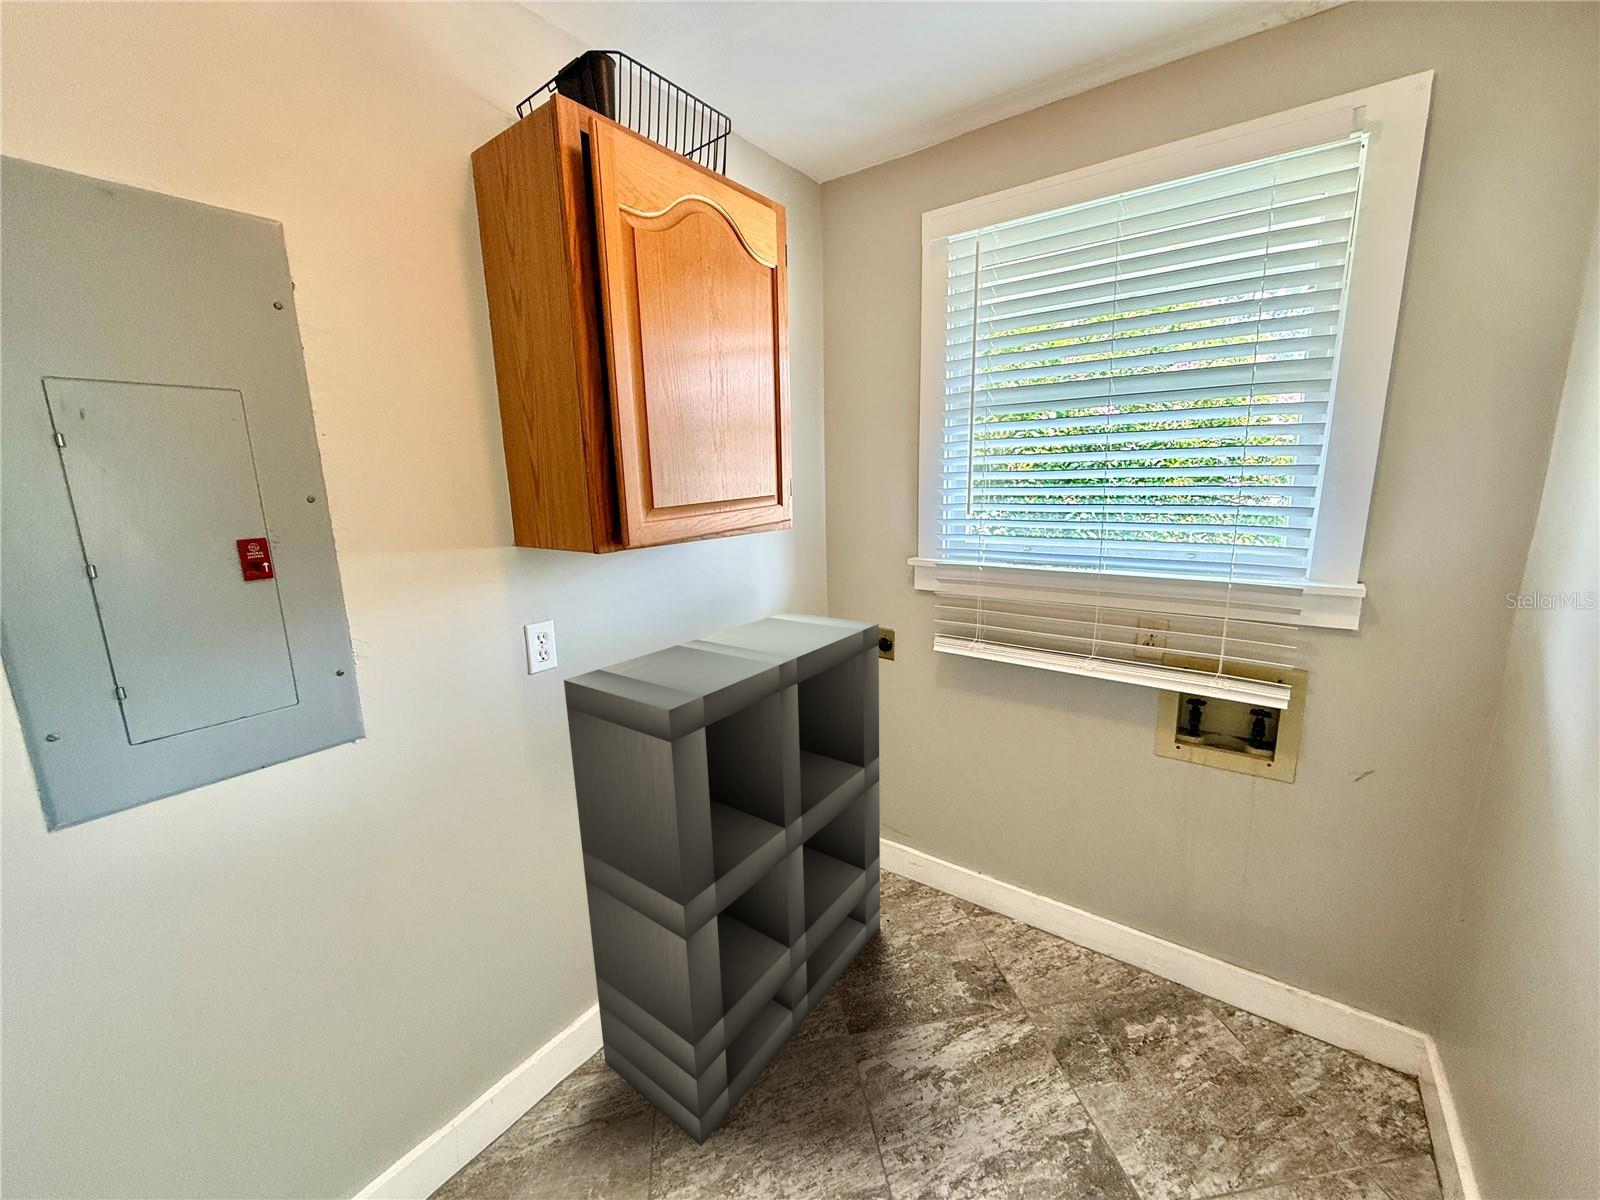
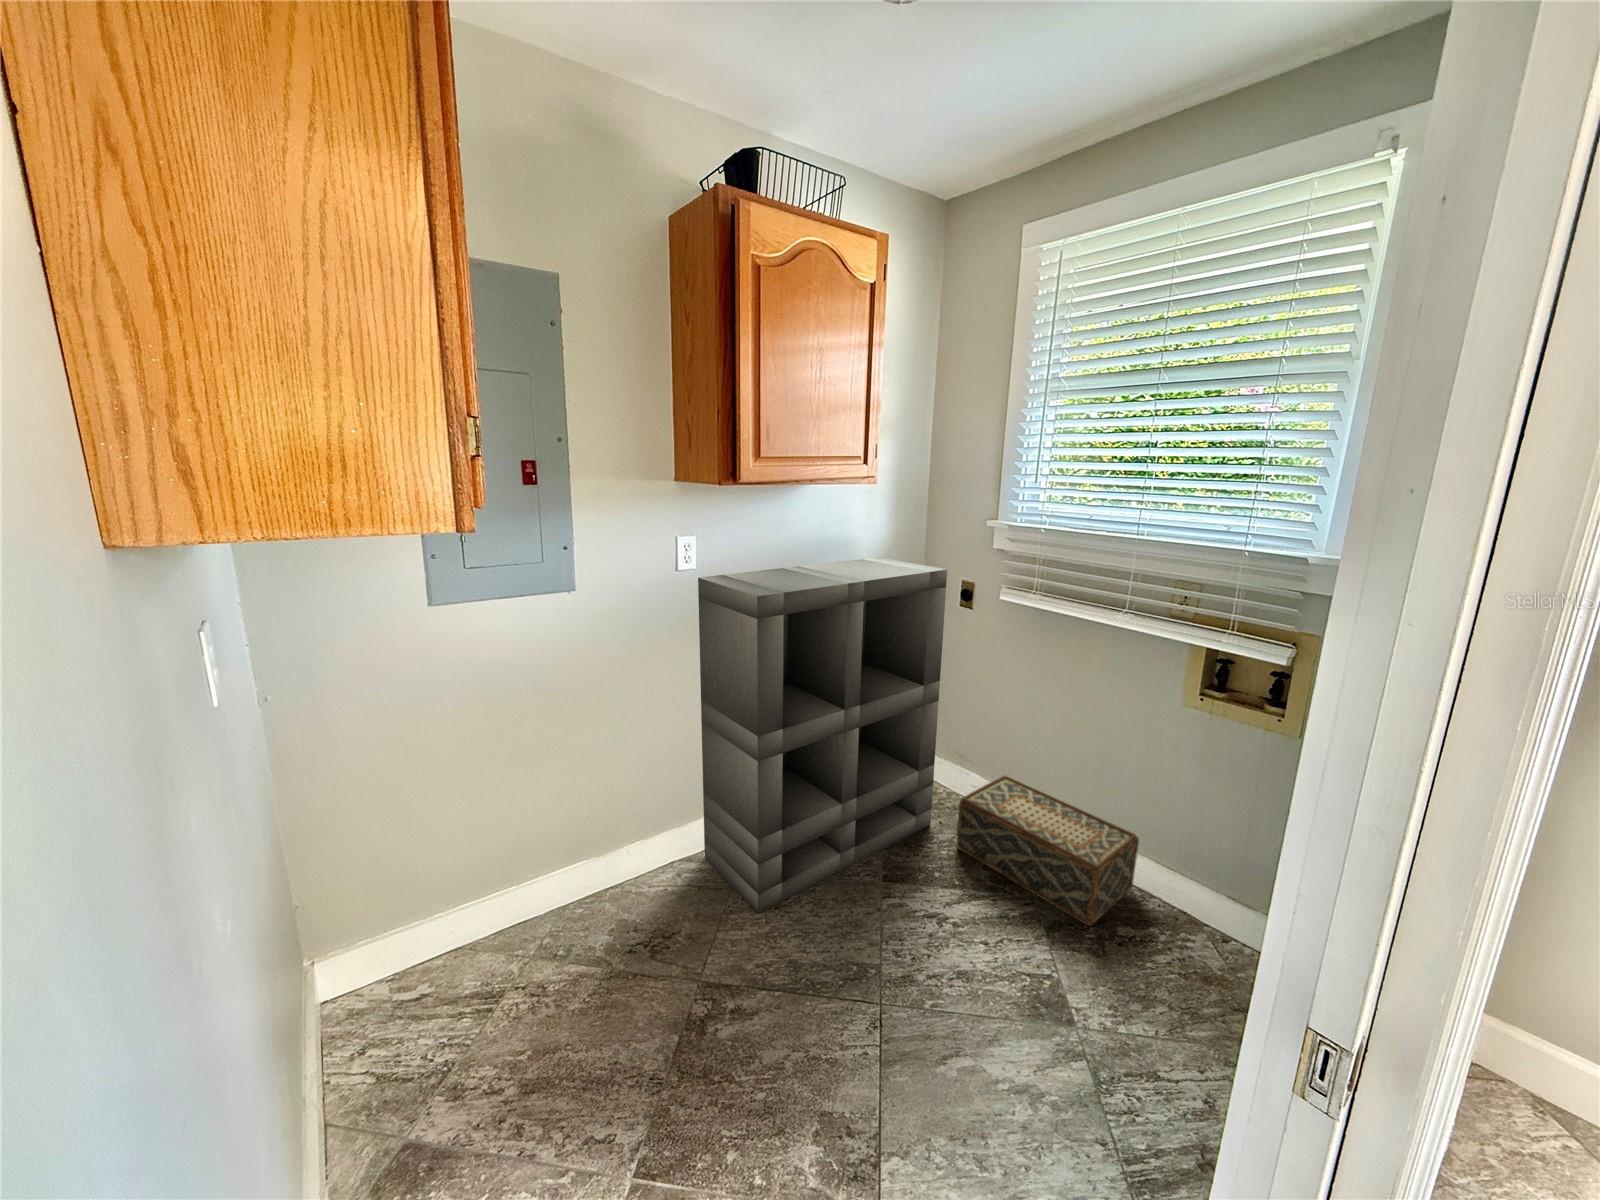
woven basket: none [918,850,1121,1034] -> present [956,776,1139,926]

